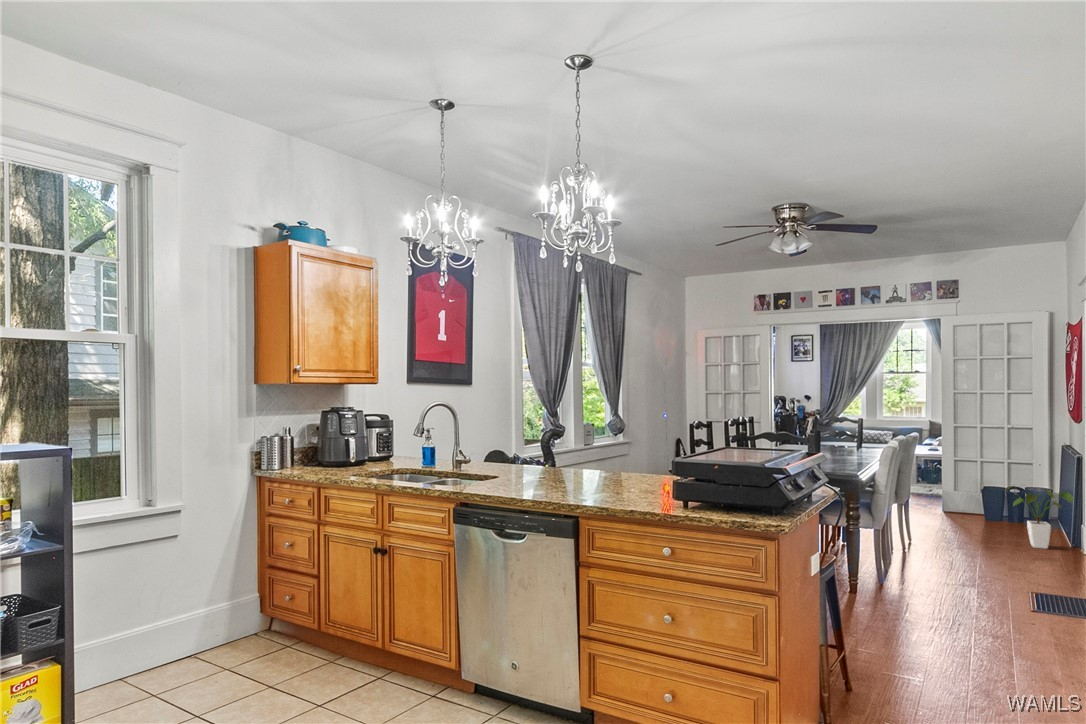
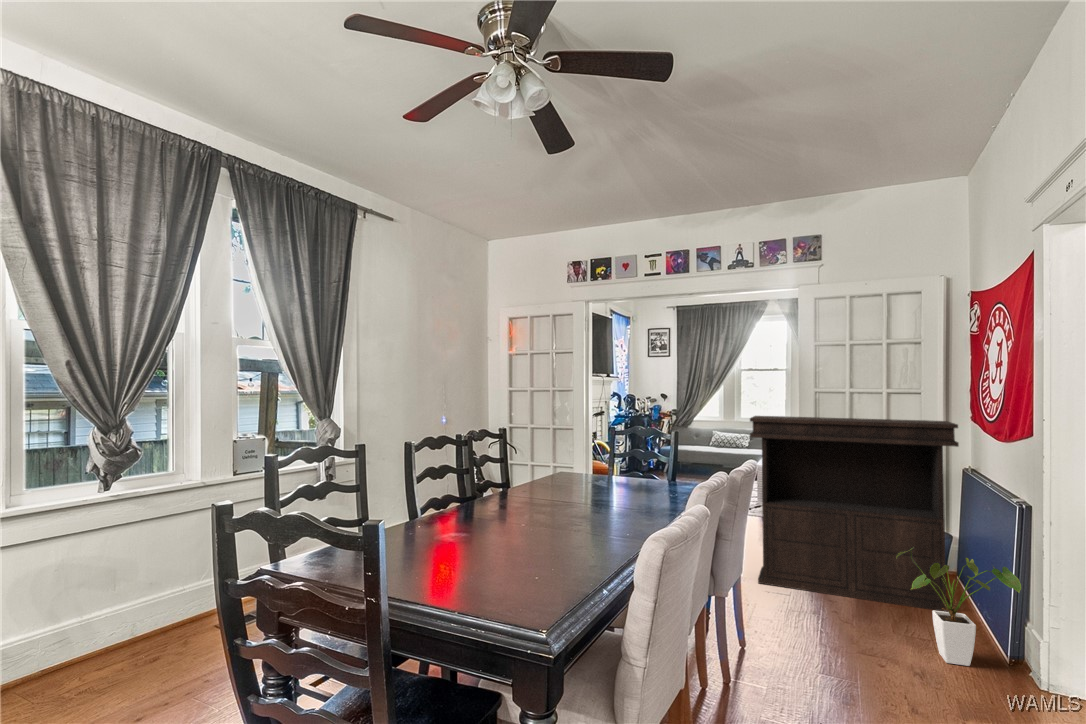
console table: none [908,410,1050,534] -> present [750,416,959,612]

